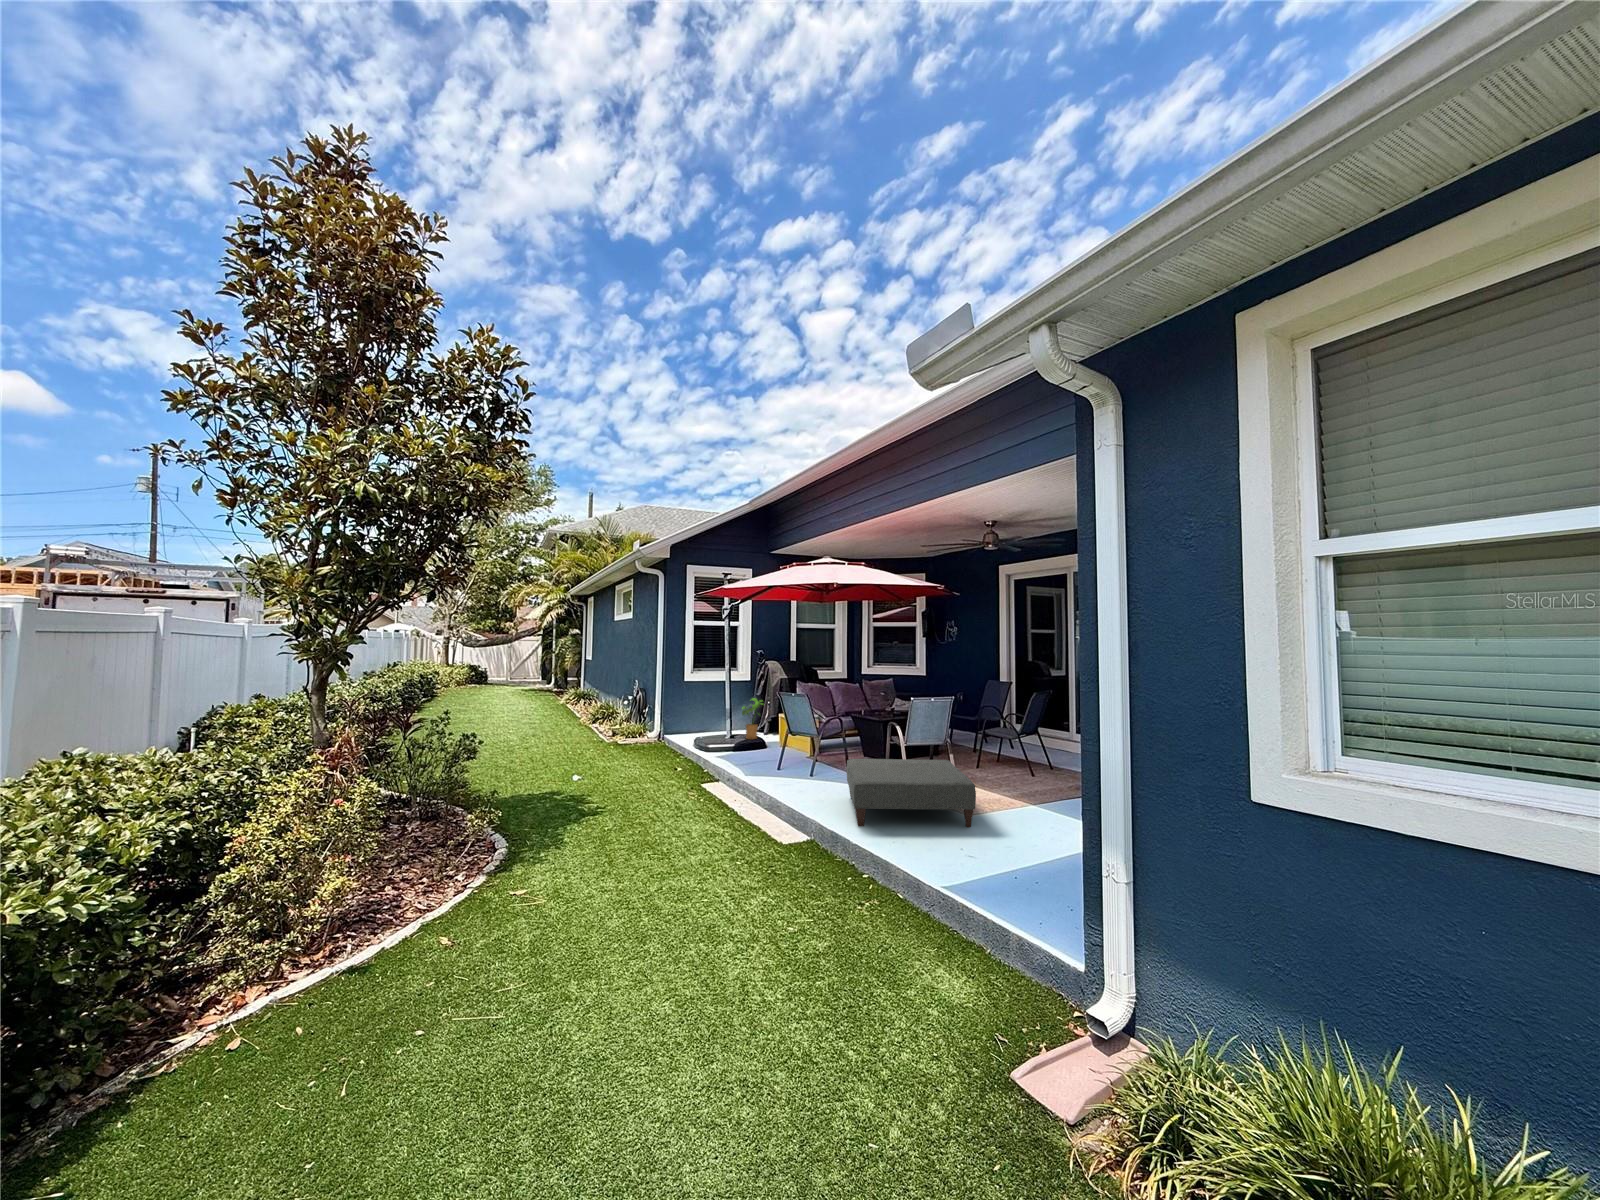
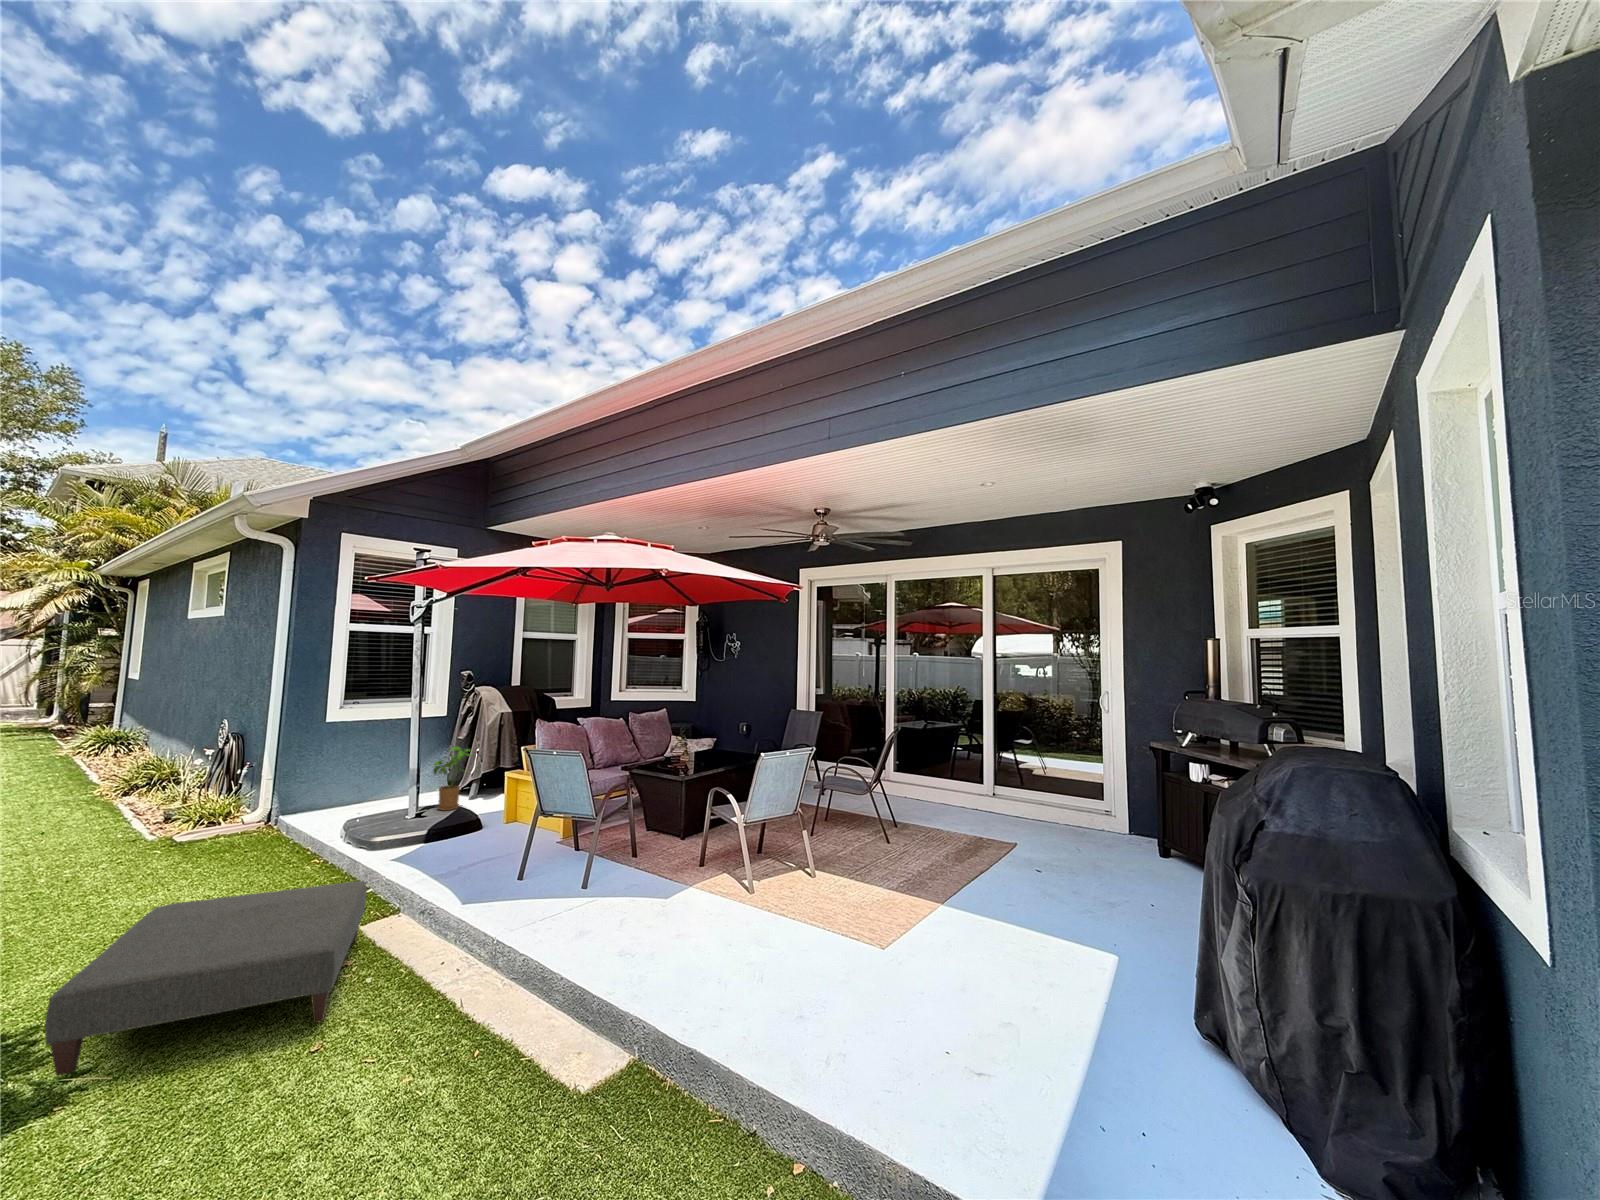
ottoman: present [846,759,976,827] -> present [45,881,367,1076]

